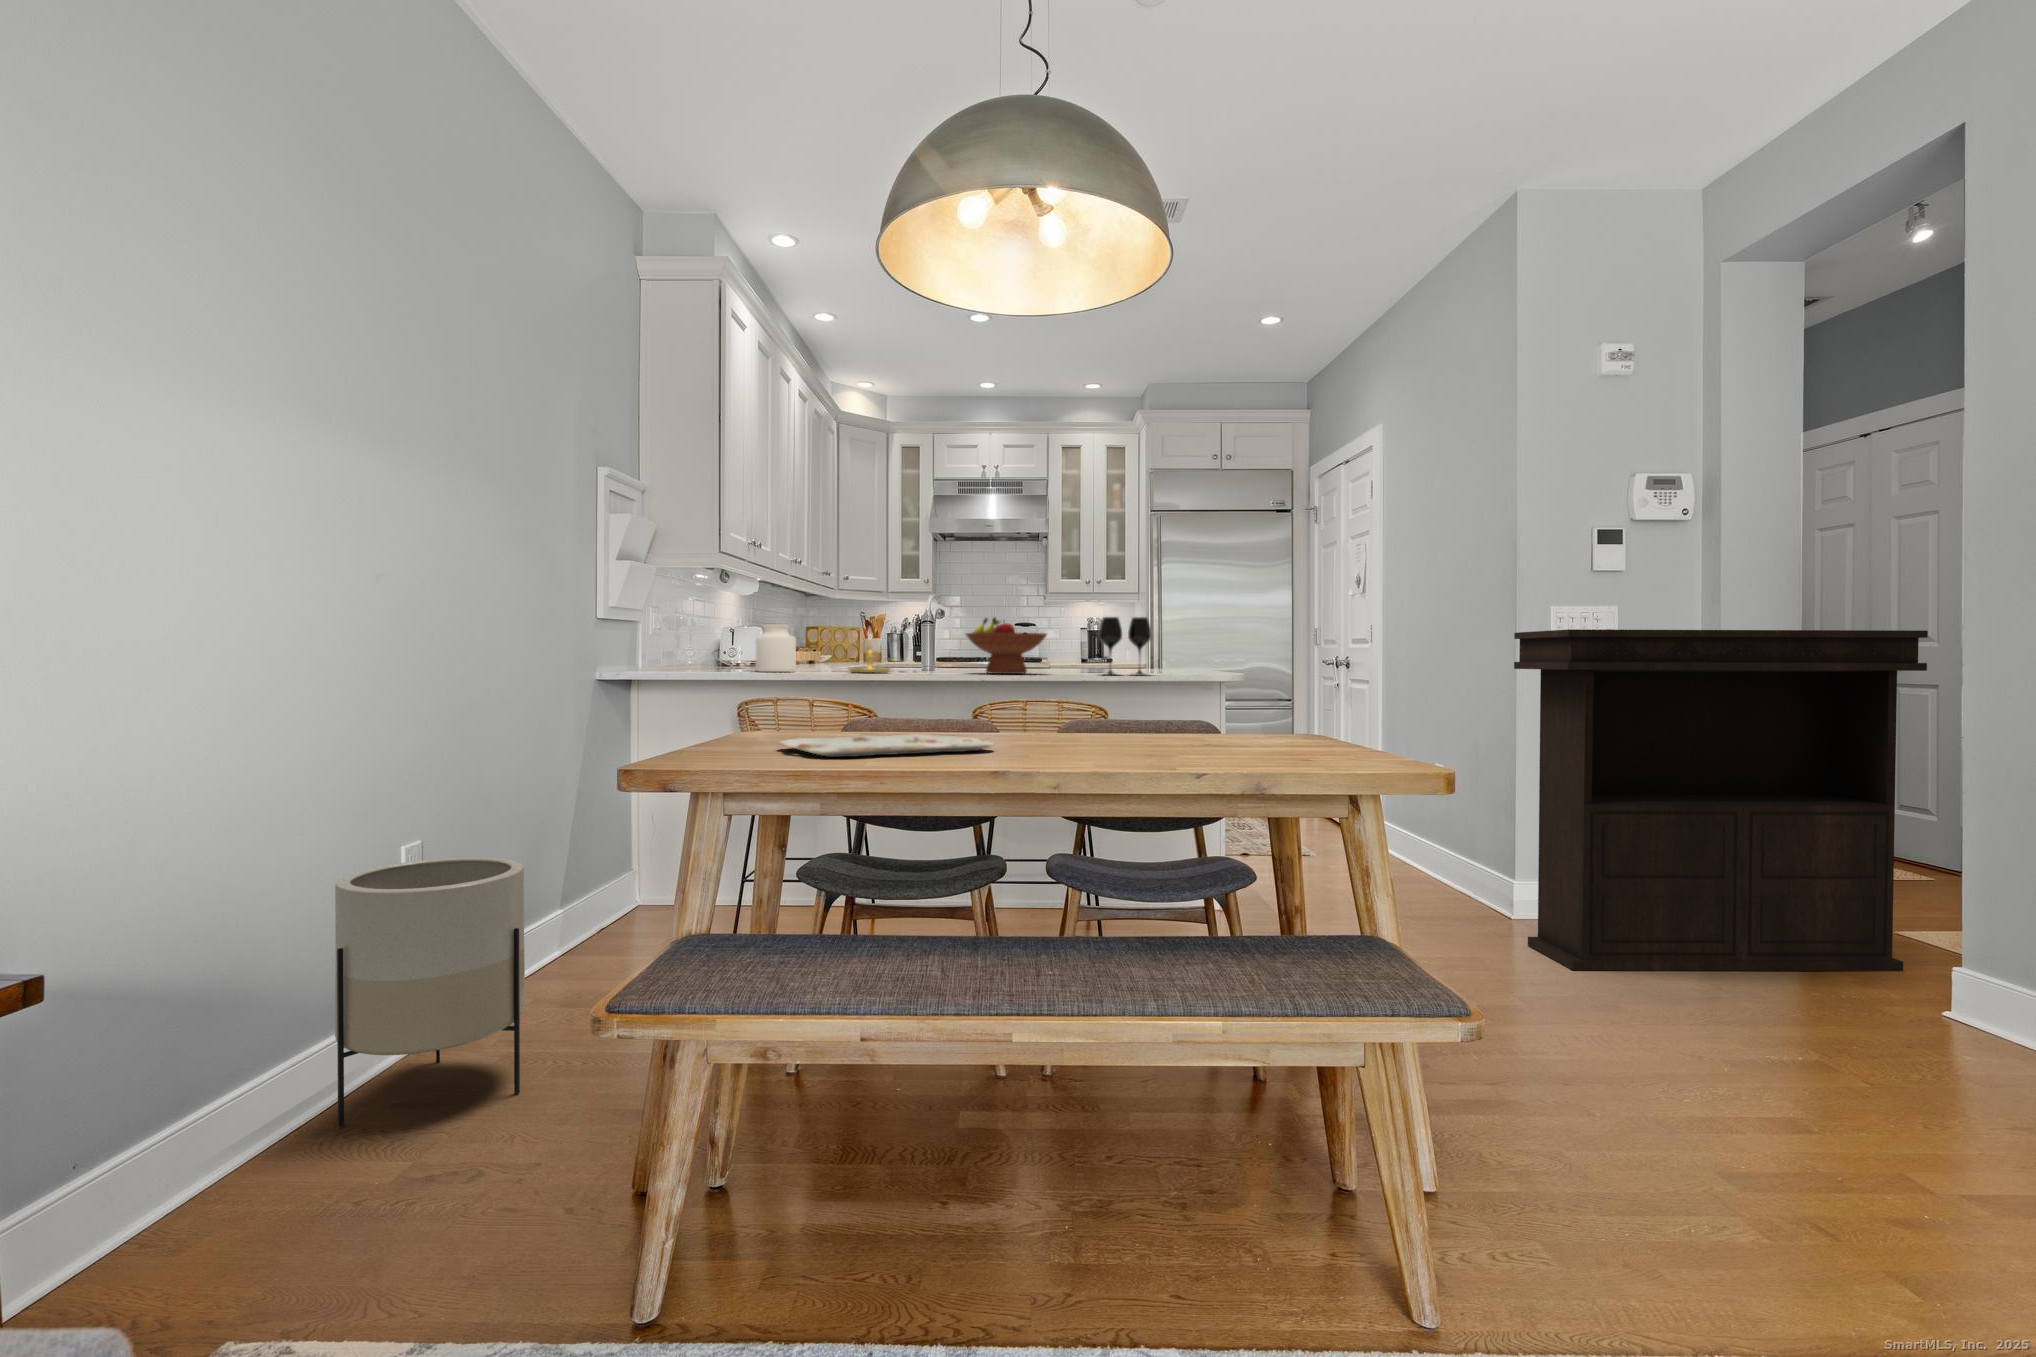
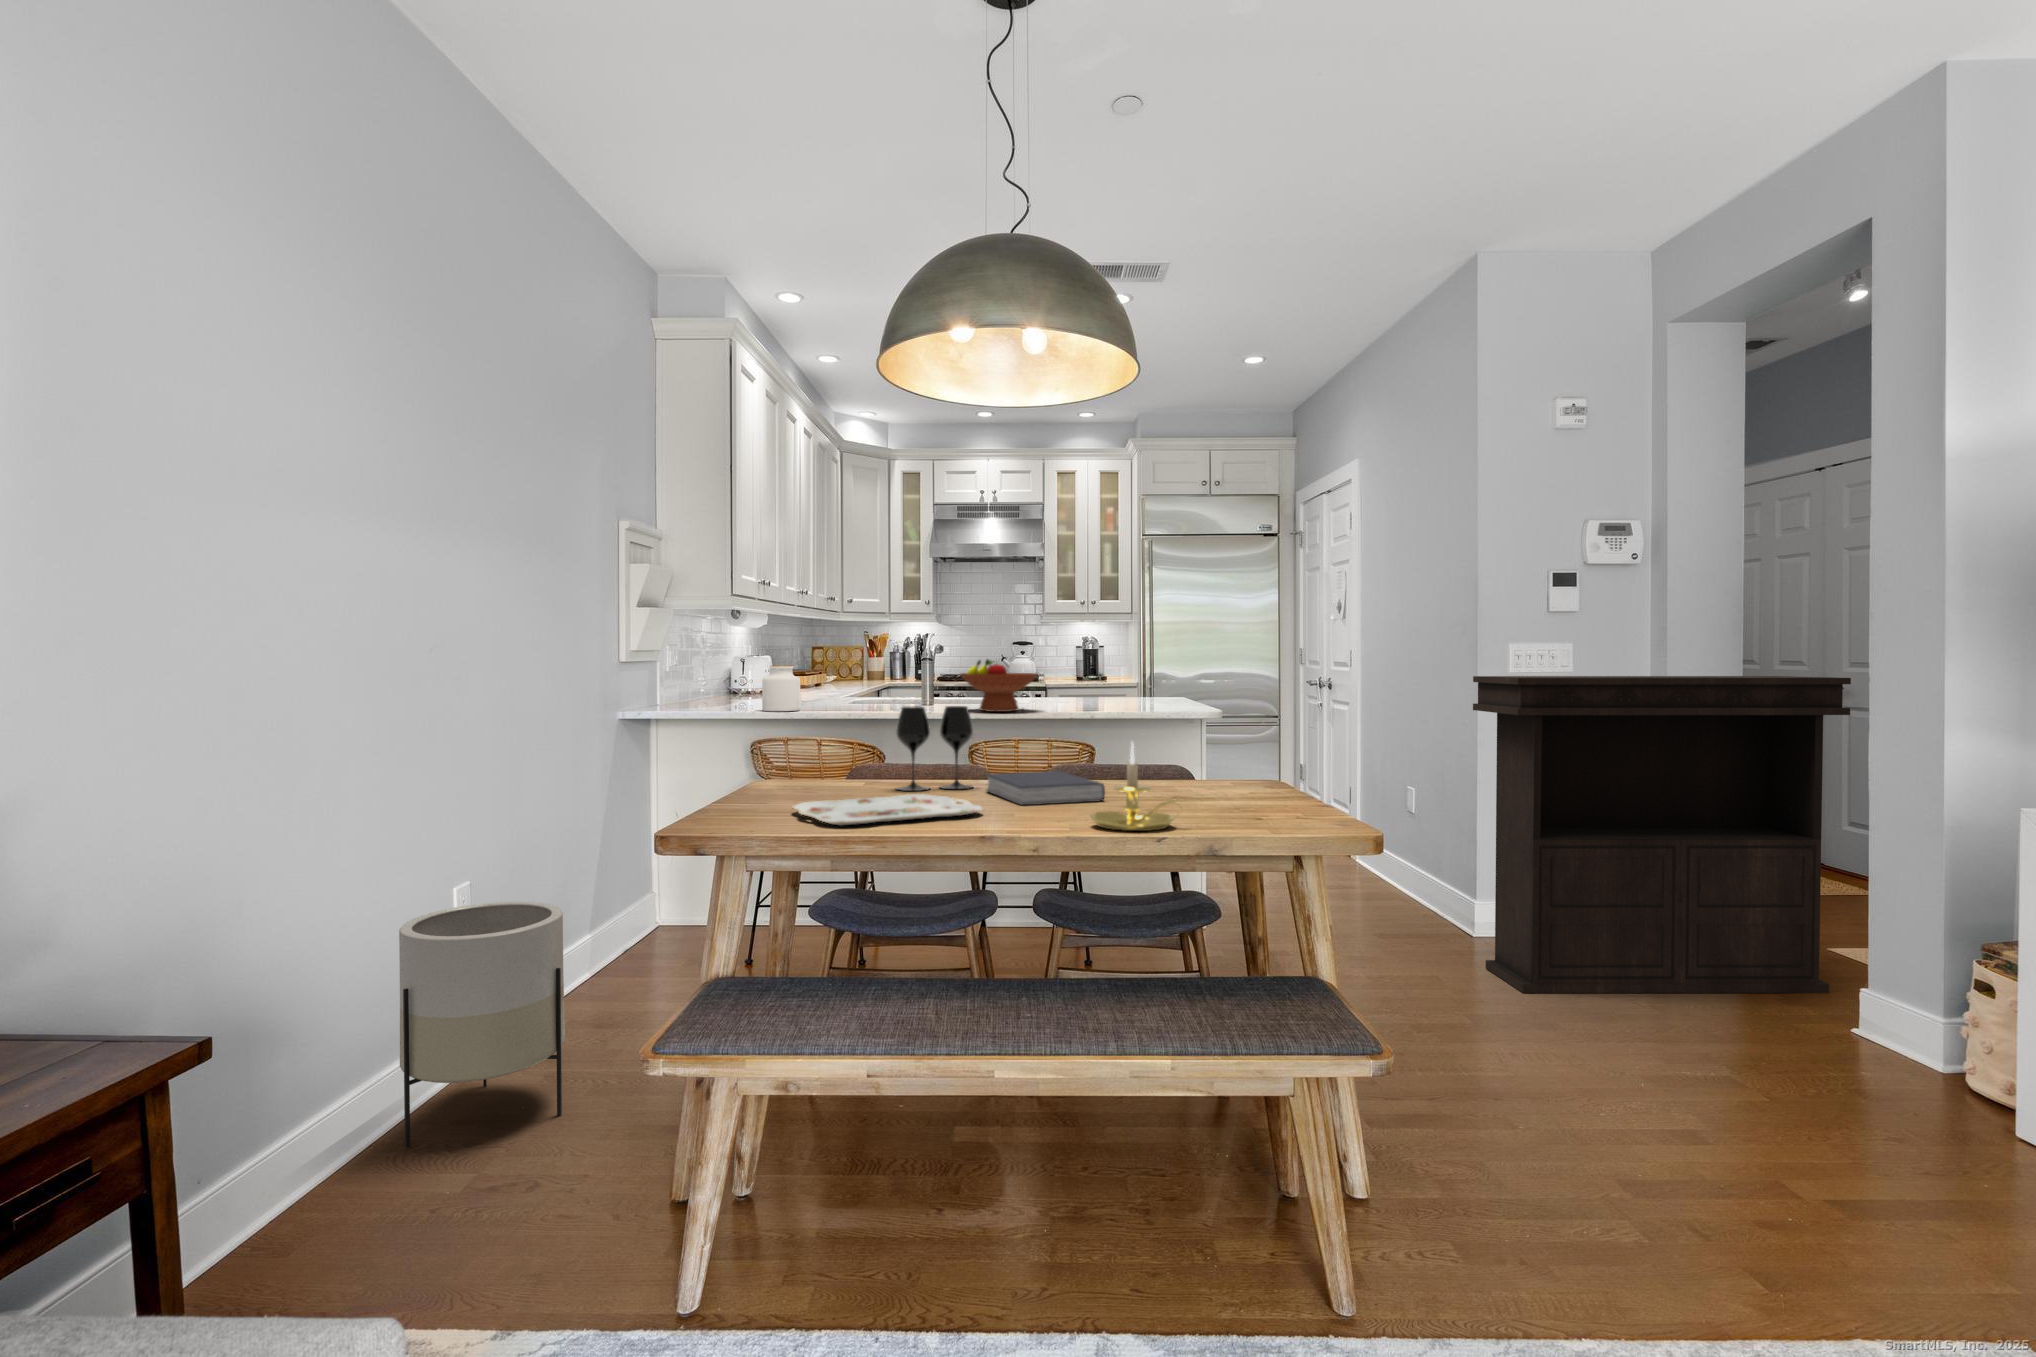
wine glass: present [1099,617,1151,675] -> present [896,706,973,791]
candle holder: present [848,634,892,673] -> present [1091,744,1182,831]
book: none [995,716,1130,746] -> present [986,771,1105,805]

